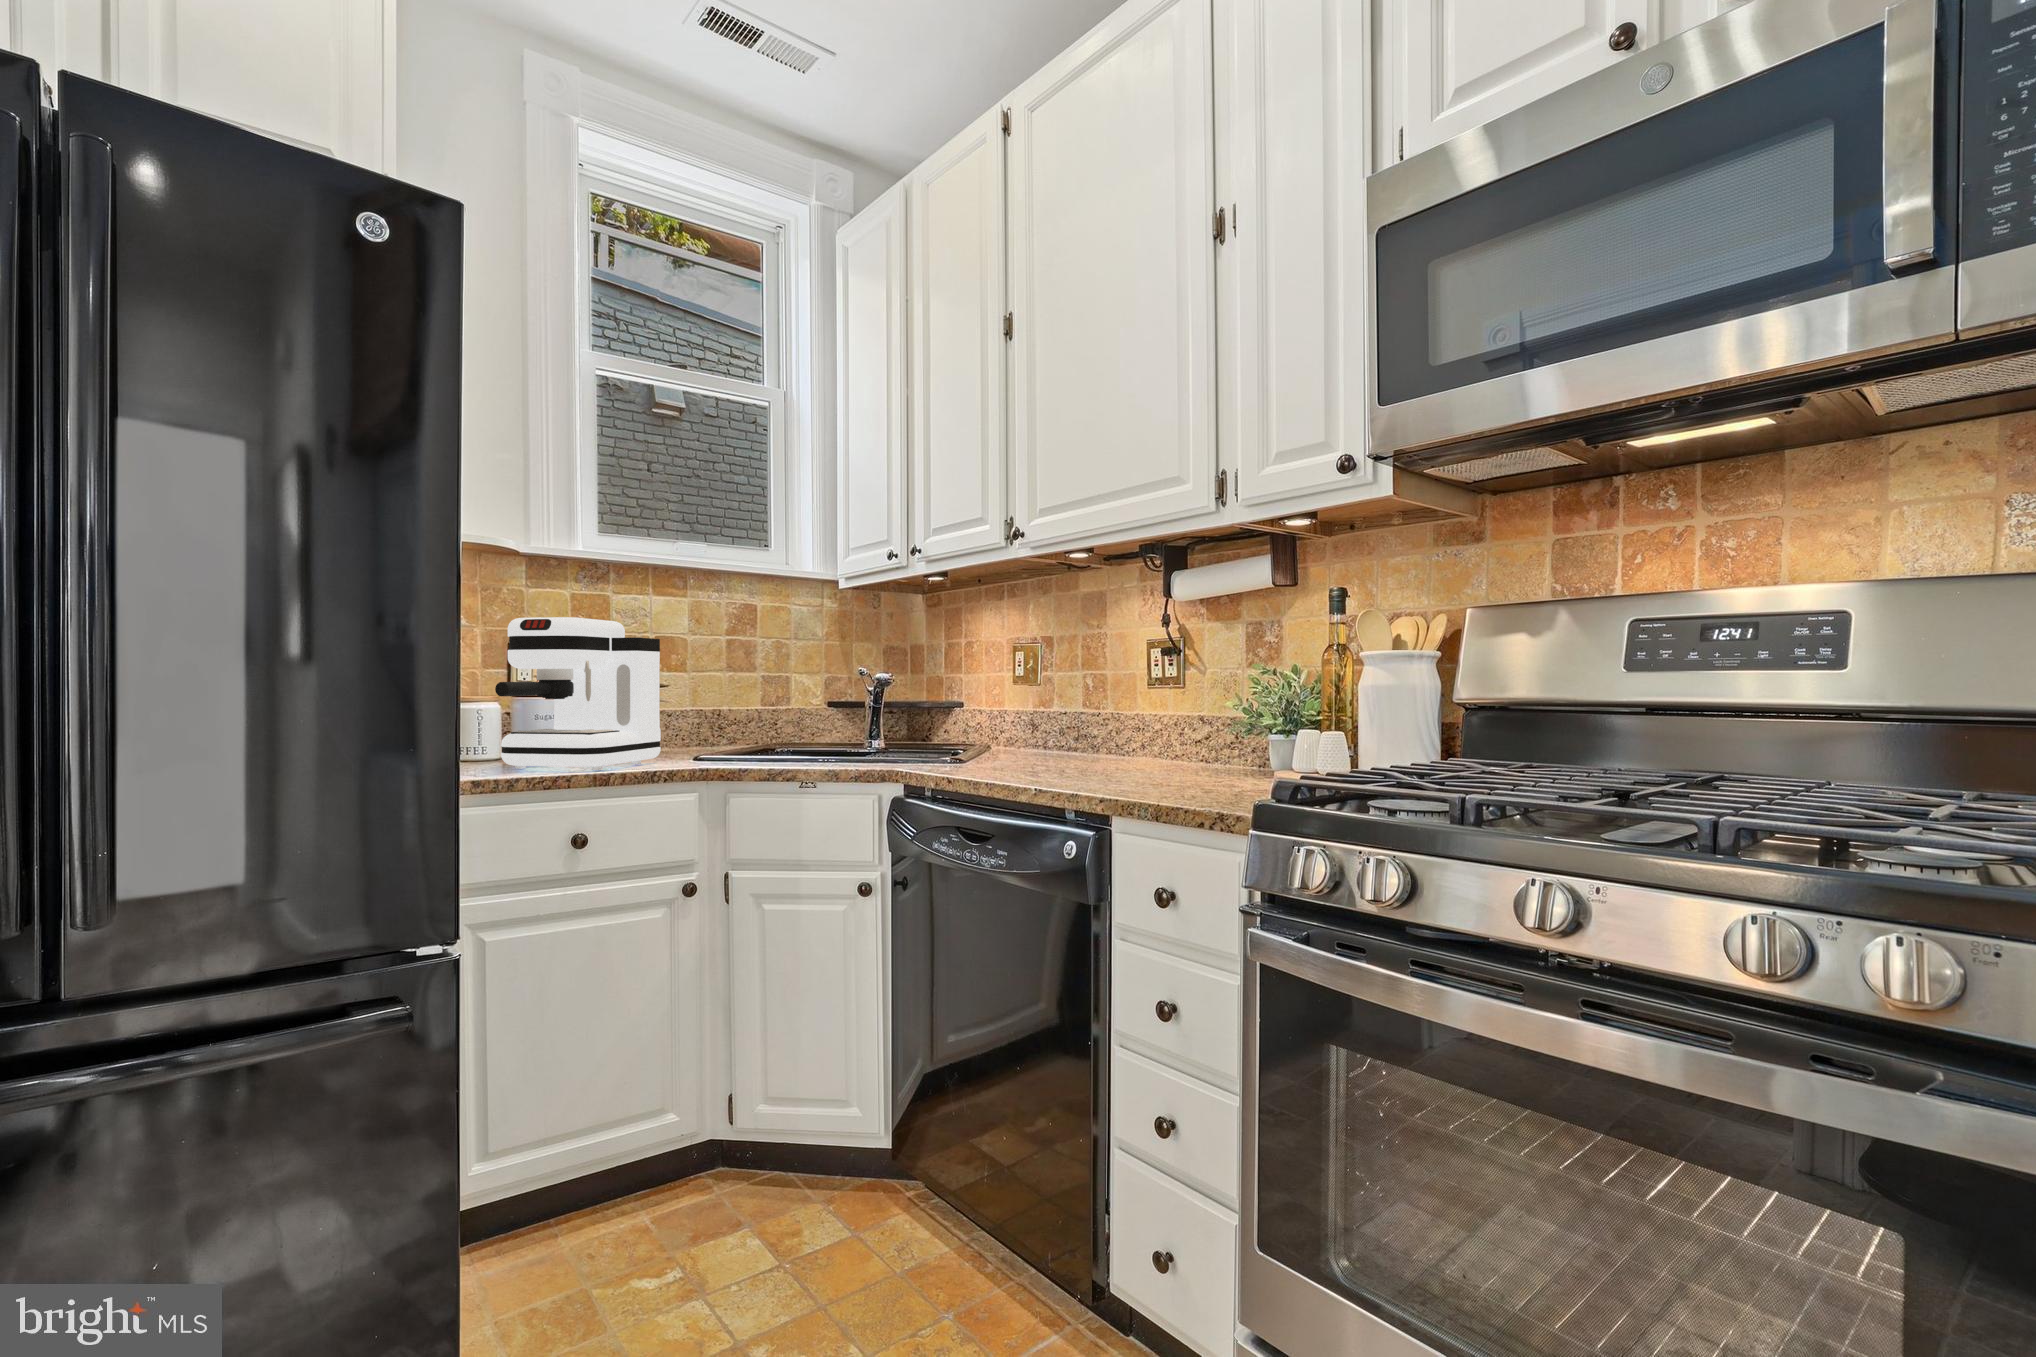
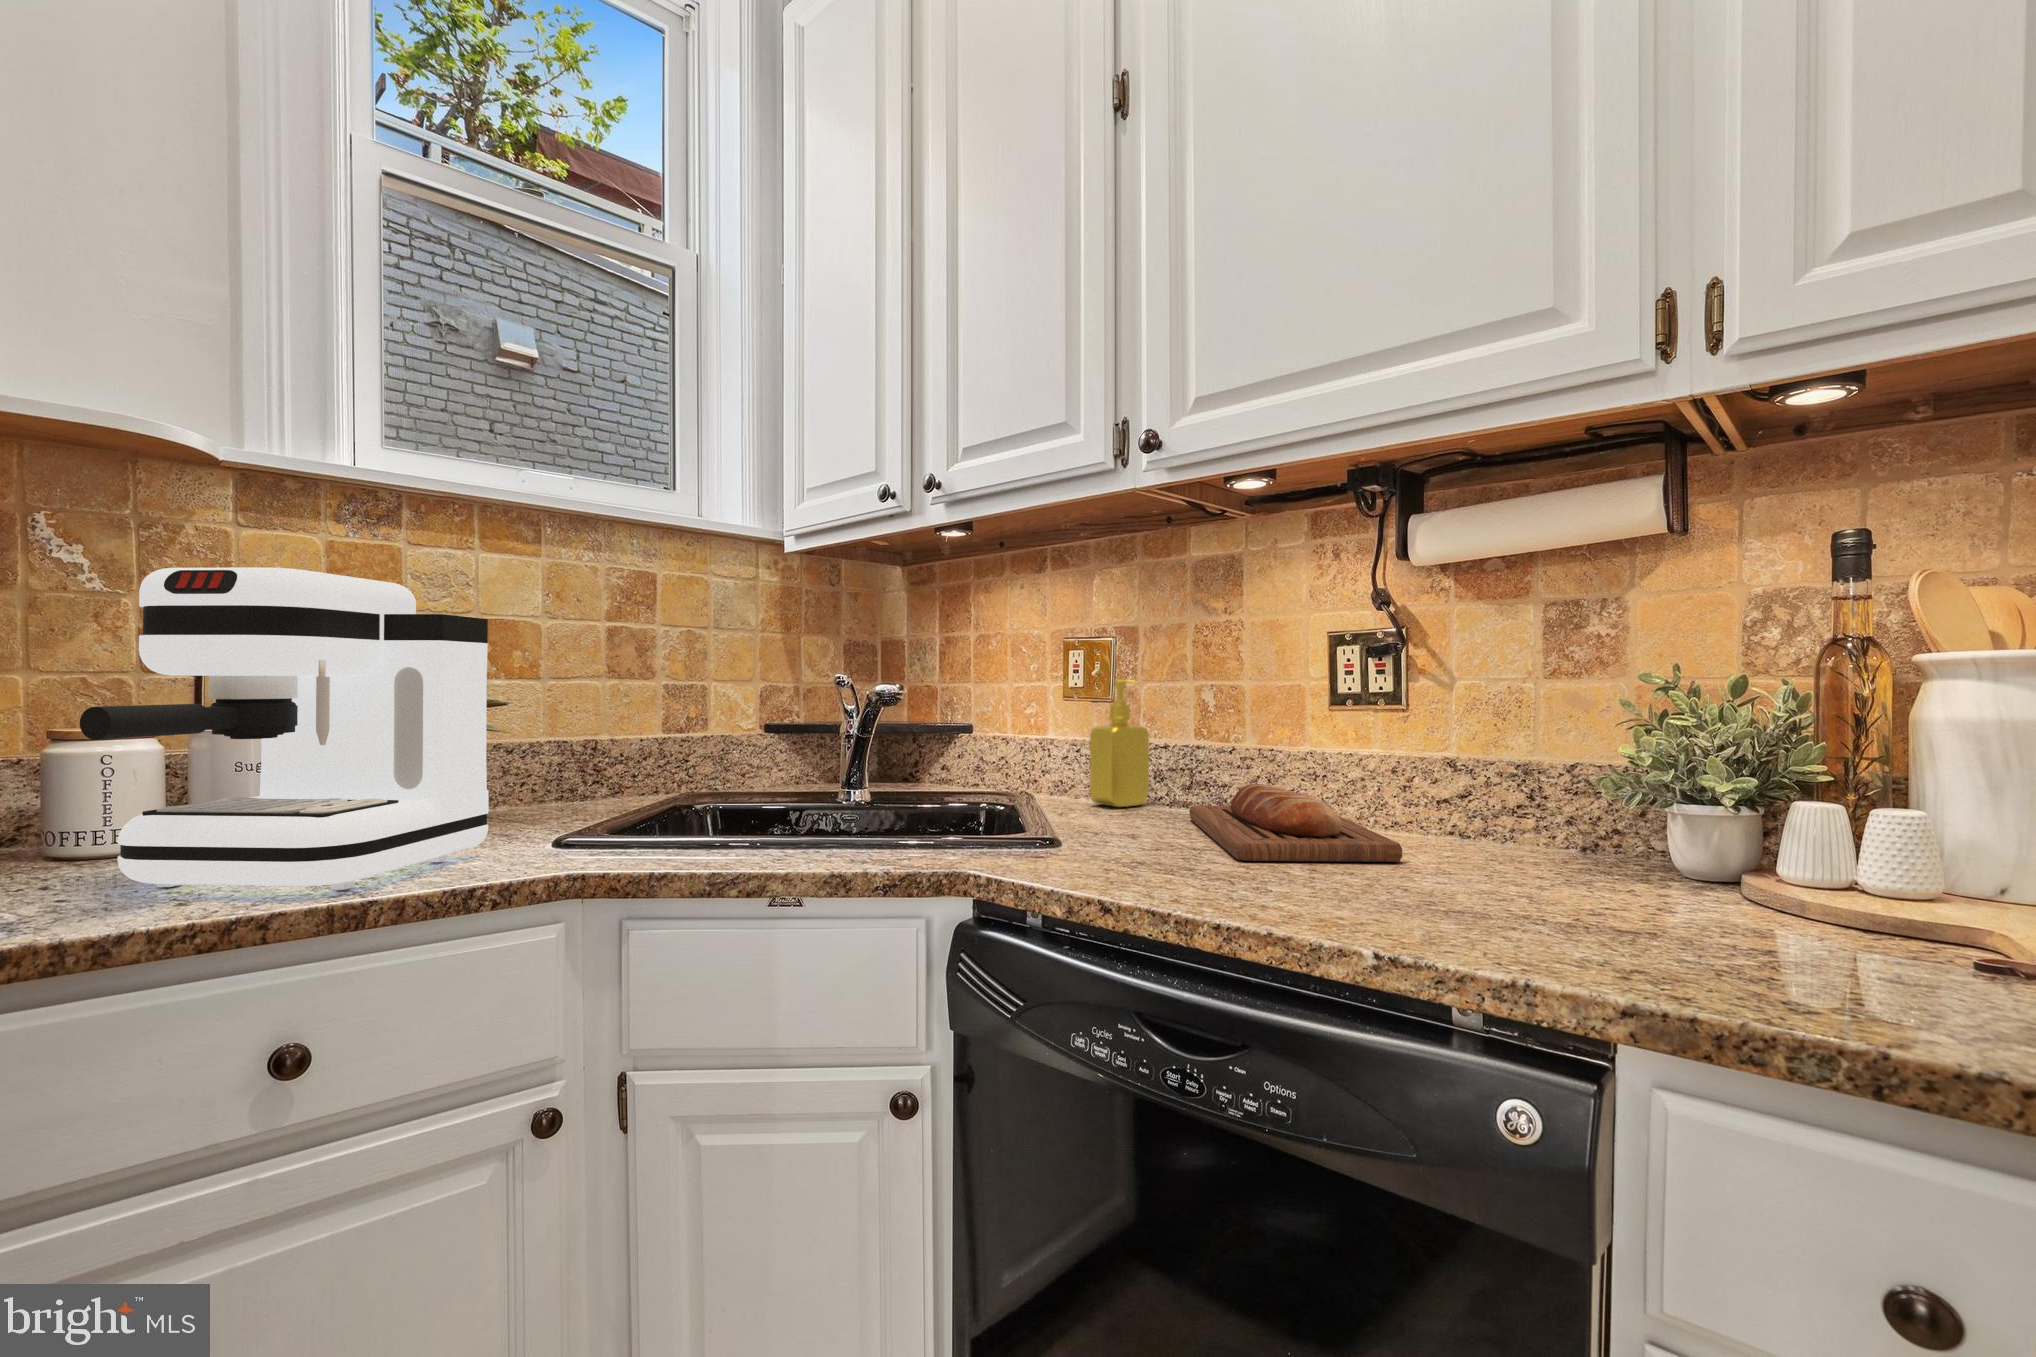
soap dispenser: none [1019,671,1058,752] -> present [1090,680,1149,807]
bread loaf: none [1050,733,1146,770] -> present [1189,784,1402,862]

